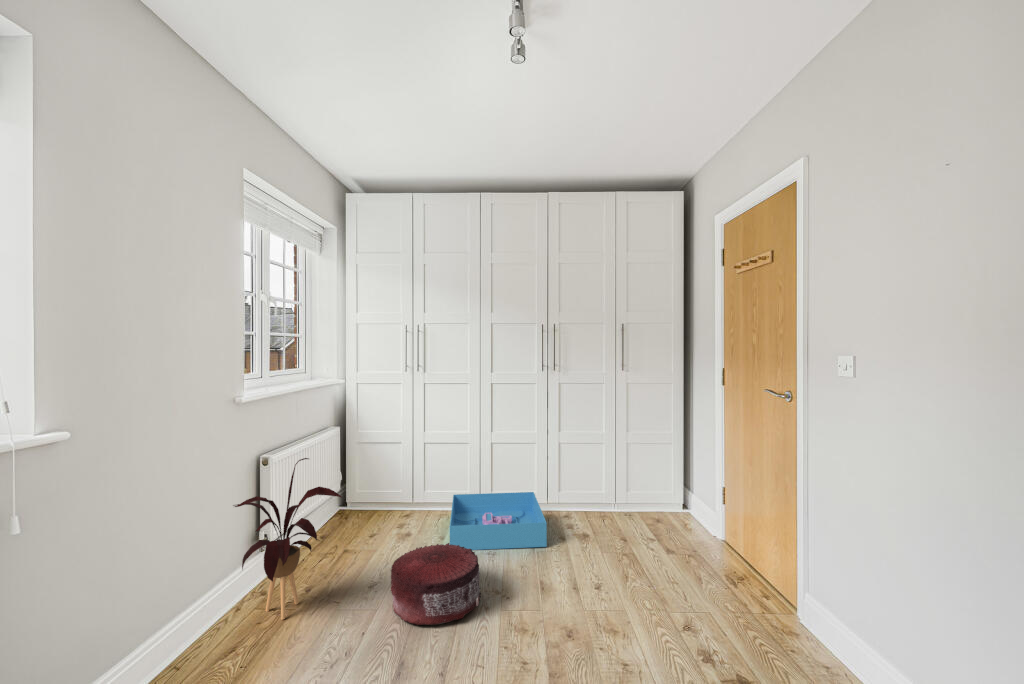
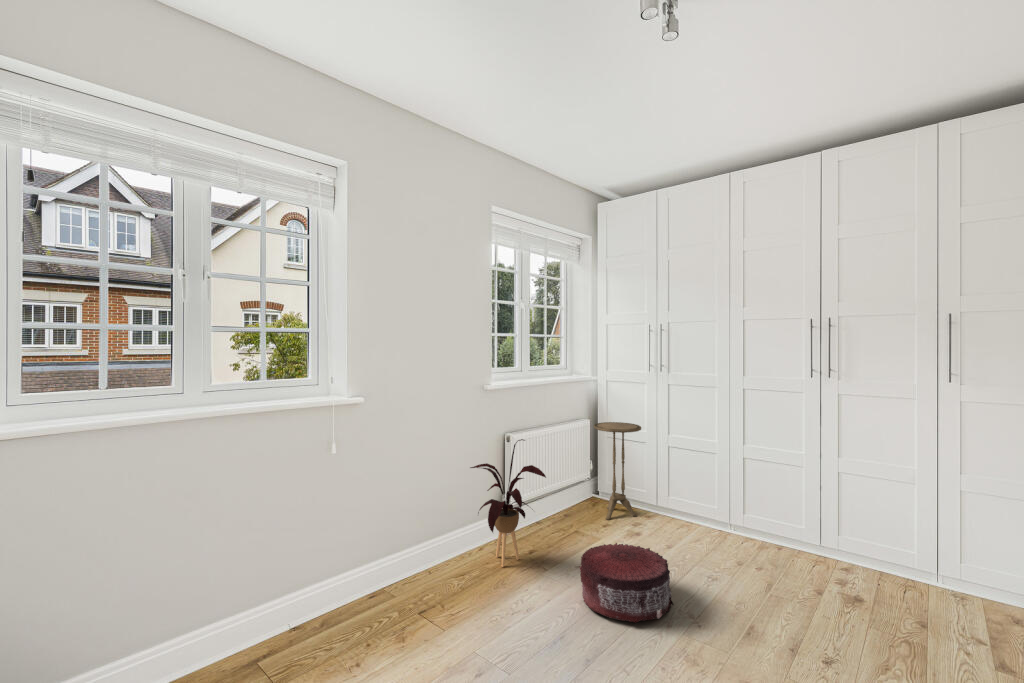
side table: none [350,425,400,529] -> present [593,422,641,520]
storage bin: present [450,492,547,550] -> none [669,507,800,593]

